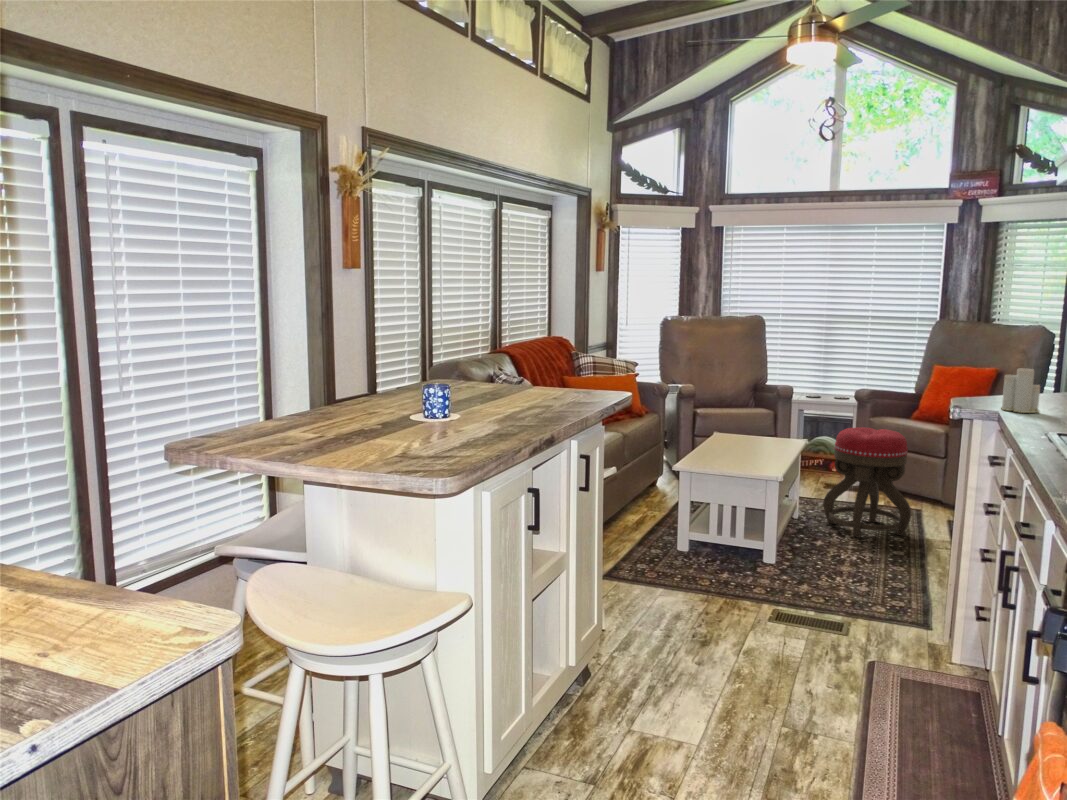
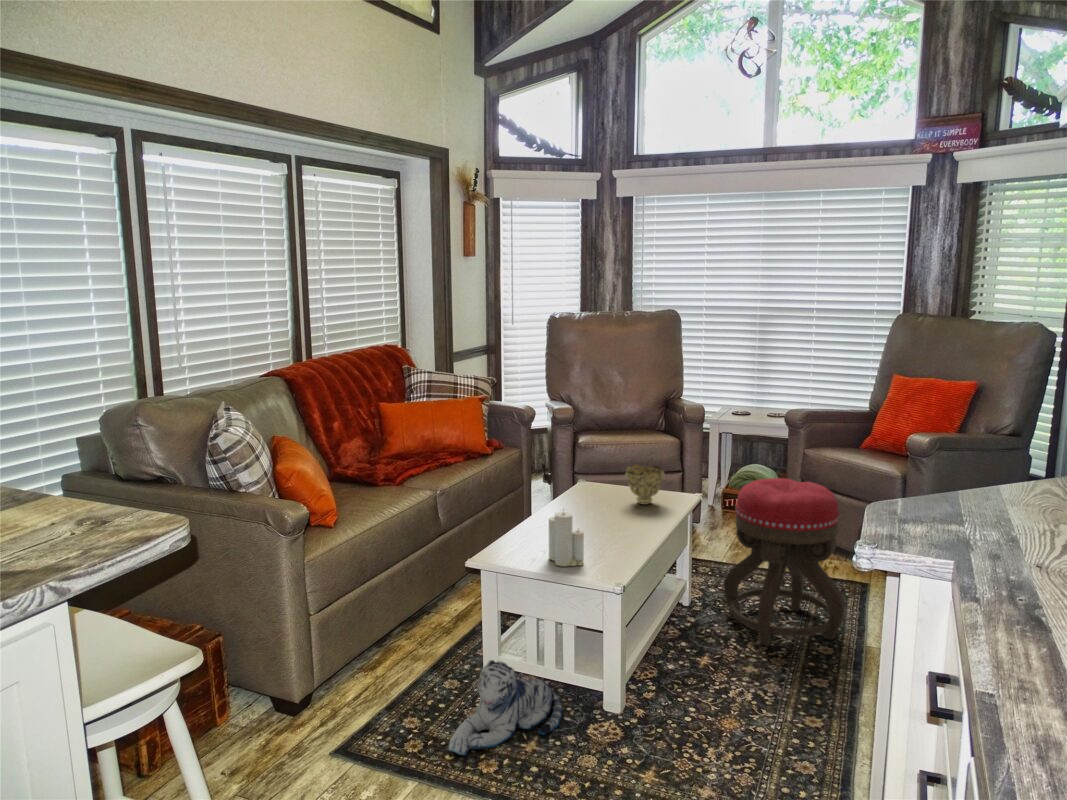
candle: present [1001,368,1040,413] -> present [549,512,584,566]
decorative bowl: none [756,417,785,444] -> present [625,464,664,505]
plush toy: none [675,524,738,579] -> present [448,660,563,755]

